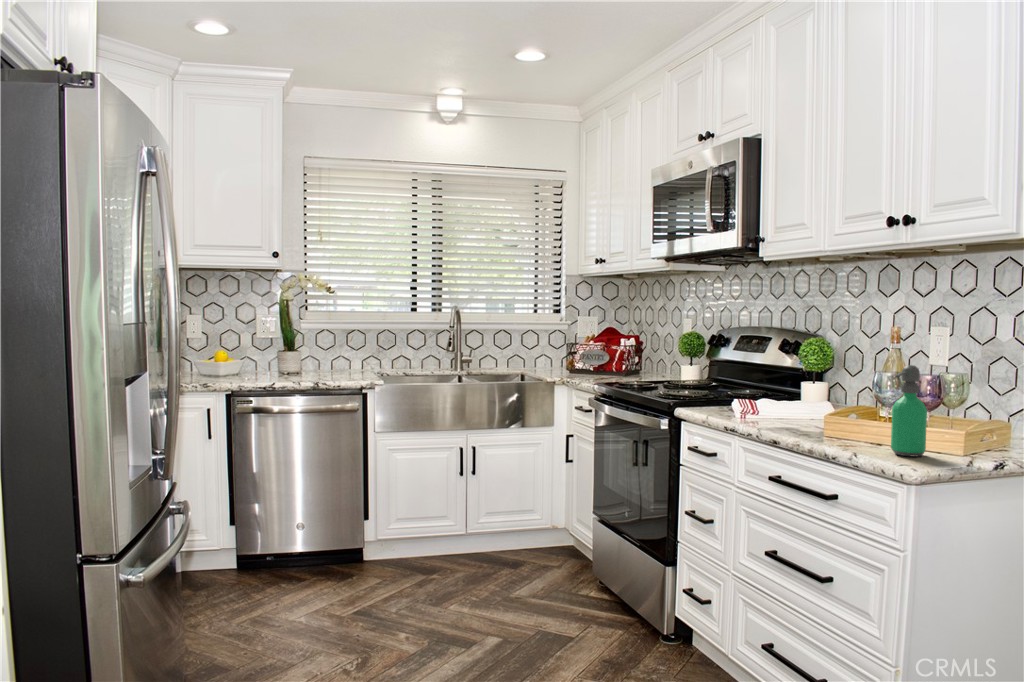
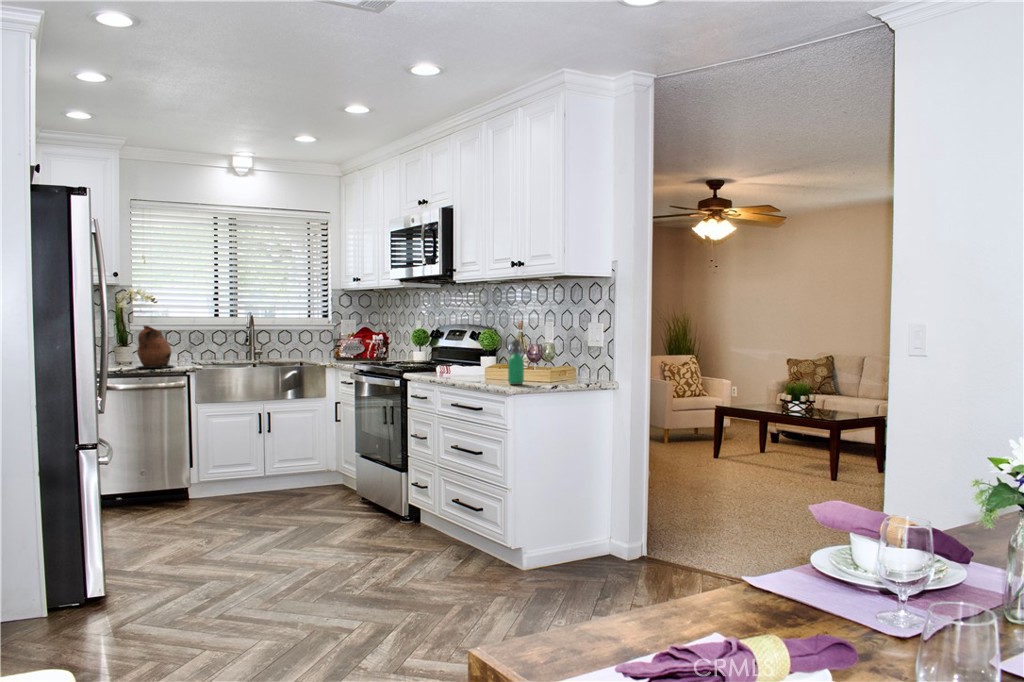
ceramic pitcher: none [310,323,359,381] -> present [137,326,175,368]

